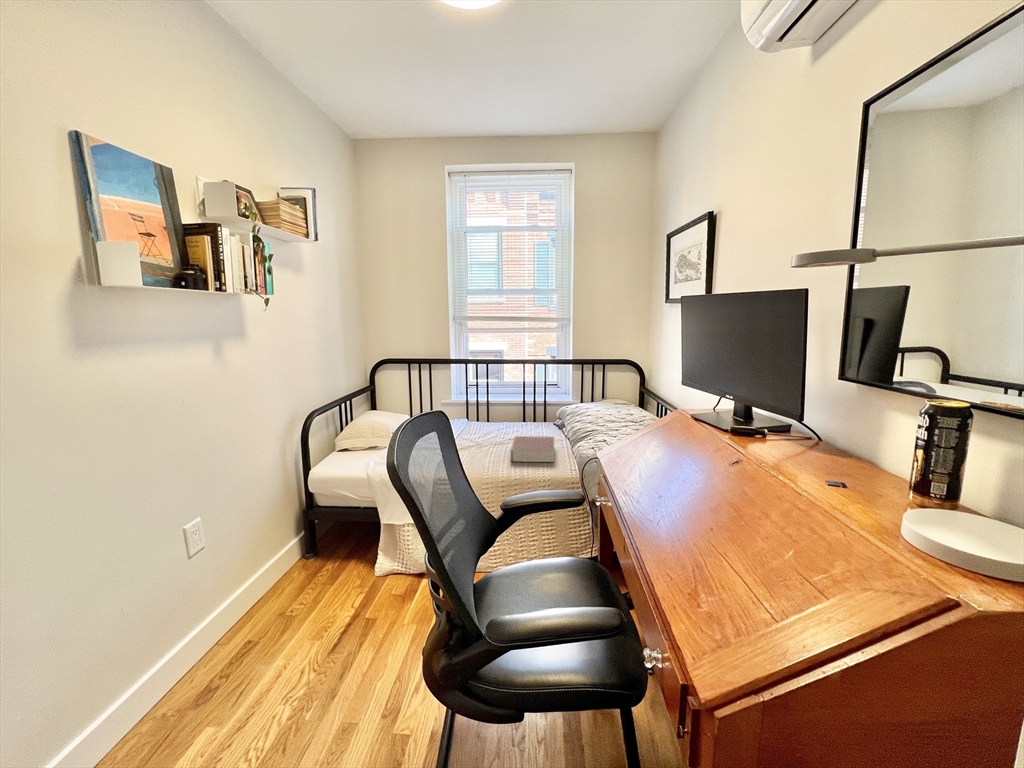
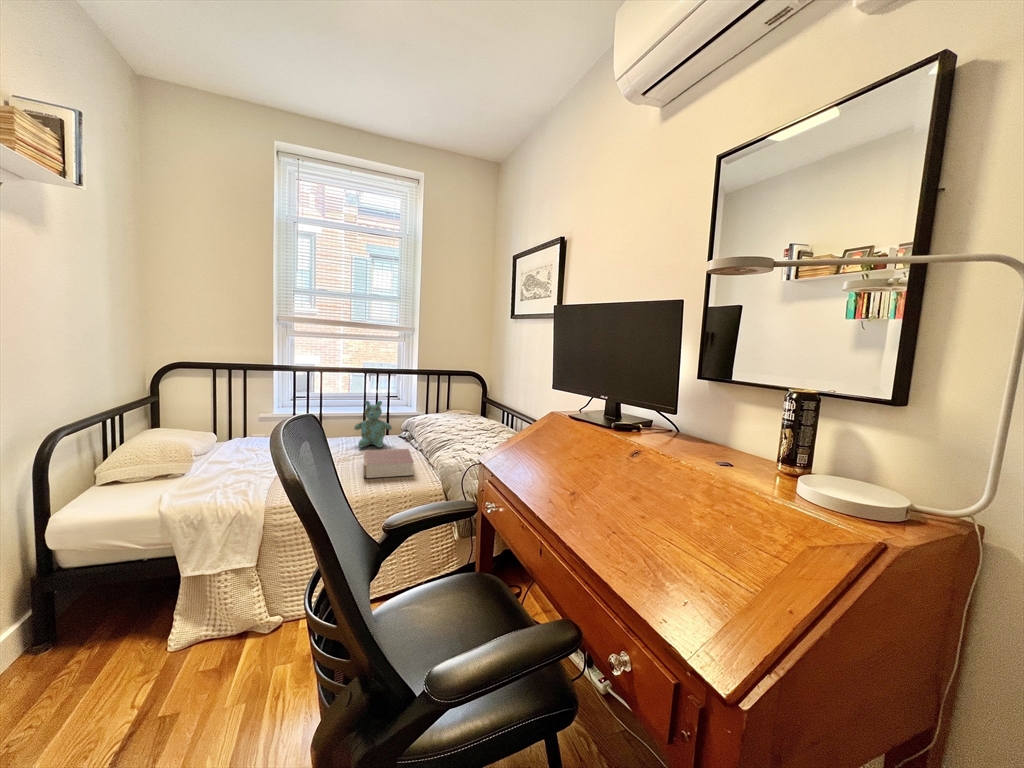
stuffed bear: none [511,390,544,434] -> present [354,401,392,448]

